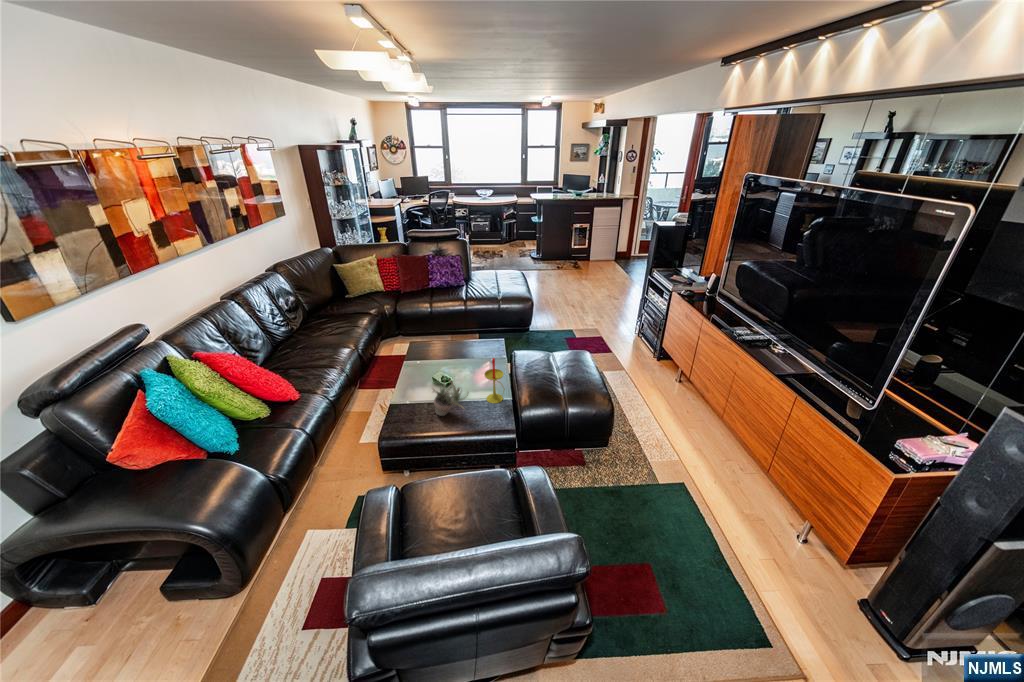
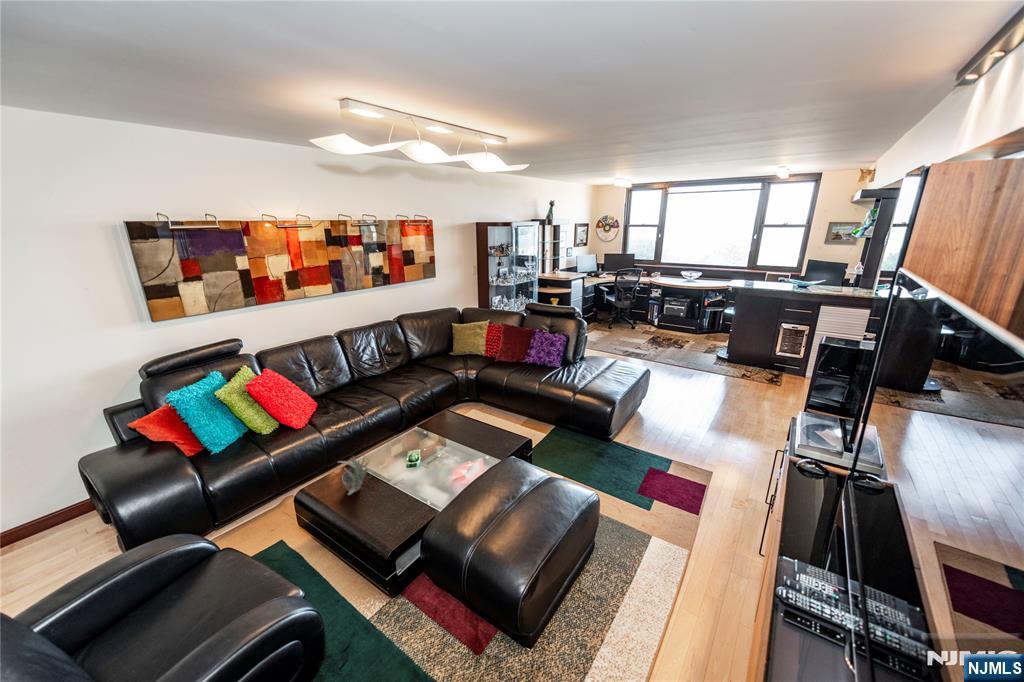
candle: present [484,358,505,403] -> none [396,451,422,508]

